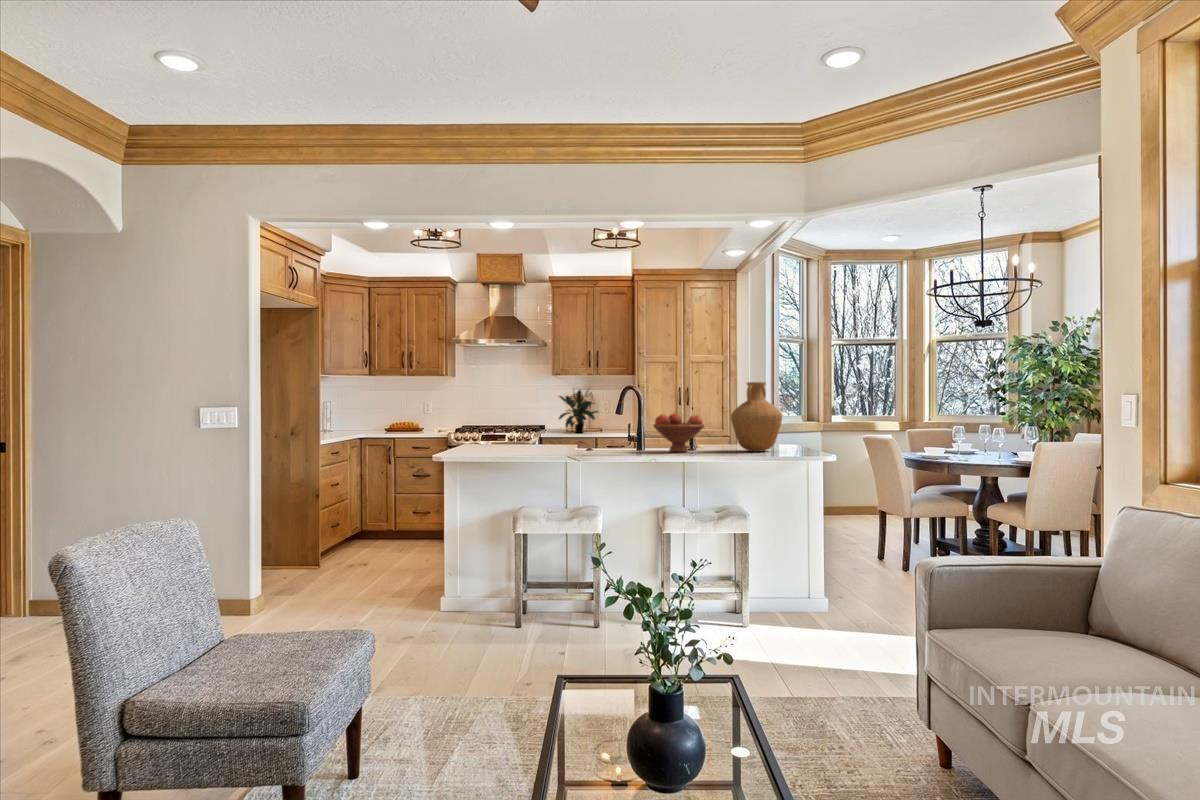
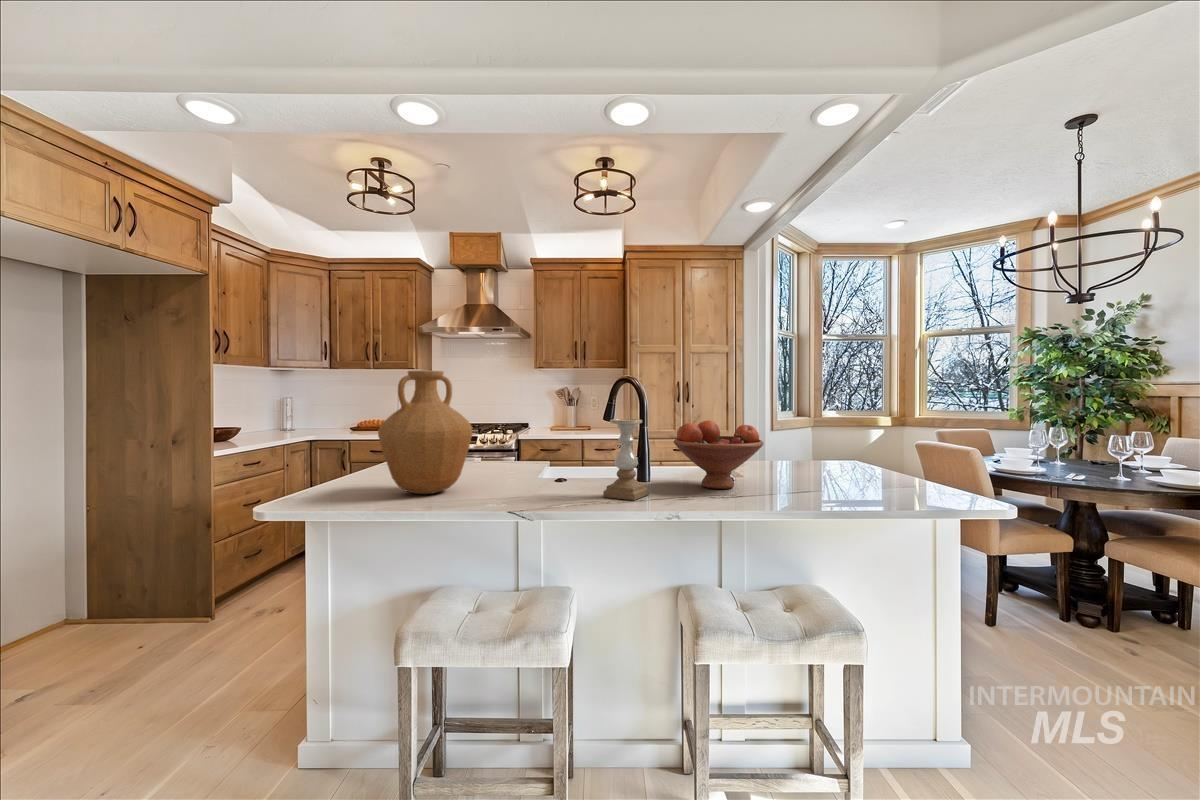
vase: present [731,382,782,452] -> present [378,371,473,494]
potted plant: present [559,390,598,433] -> none [539,382,585,433]
candle holder: none [611,411,637,455] -> present [603,419,649,500]

